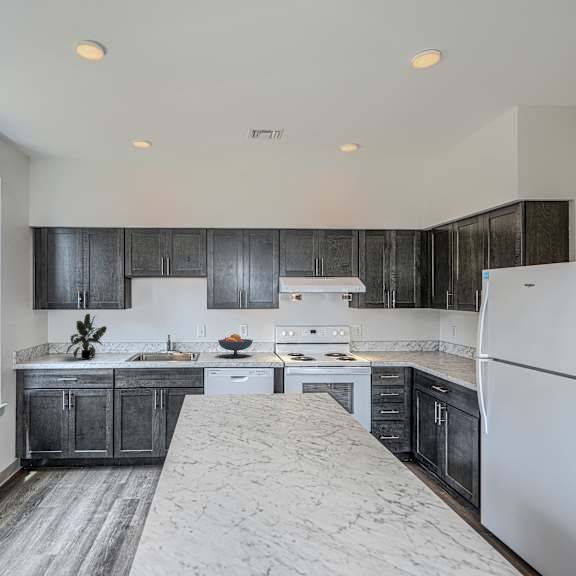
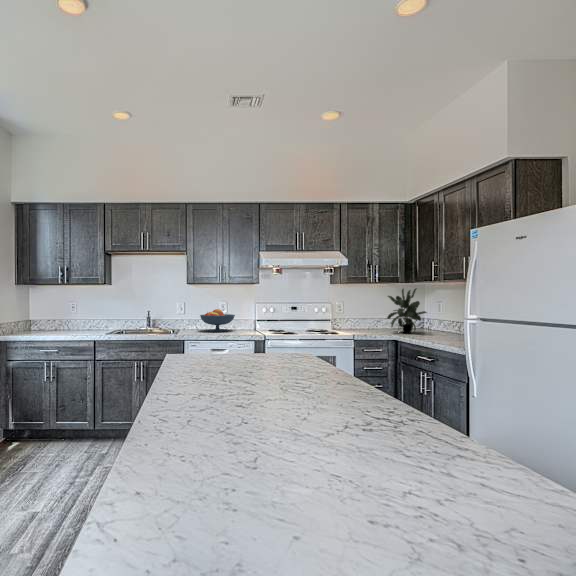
potted plant: present [66,314,106,359] -> present [387,289,427,333]

